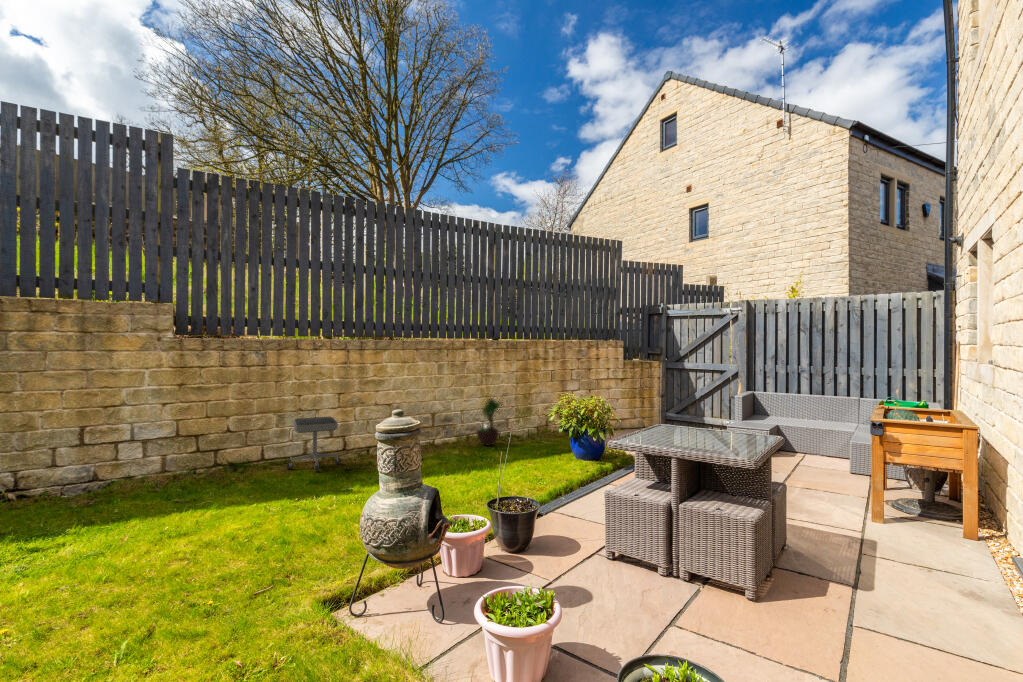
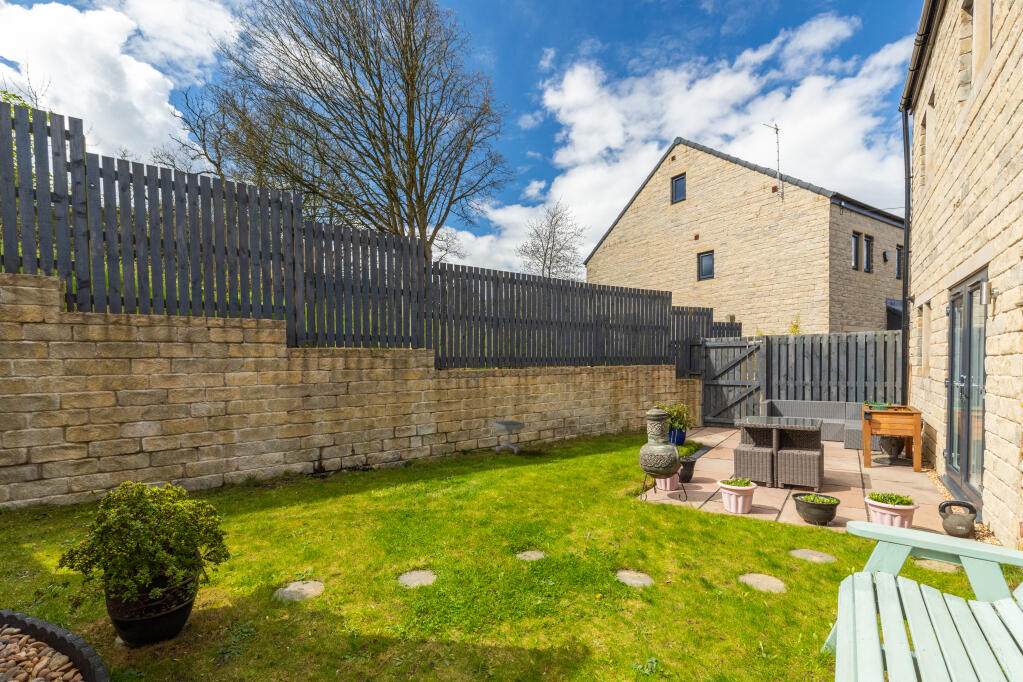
potted tree: present [477,398,504,445] -> none [590,403,612,439]

